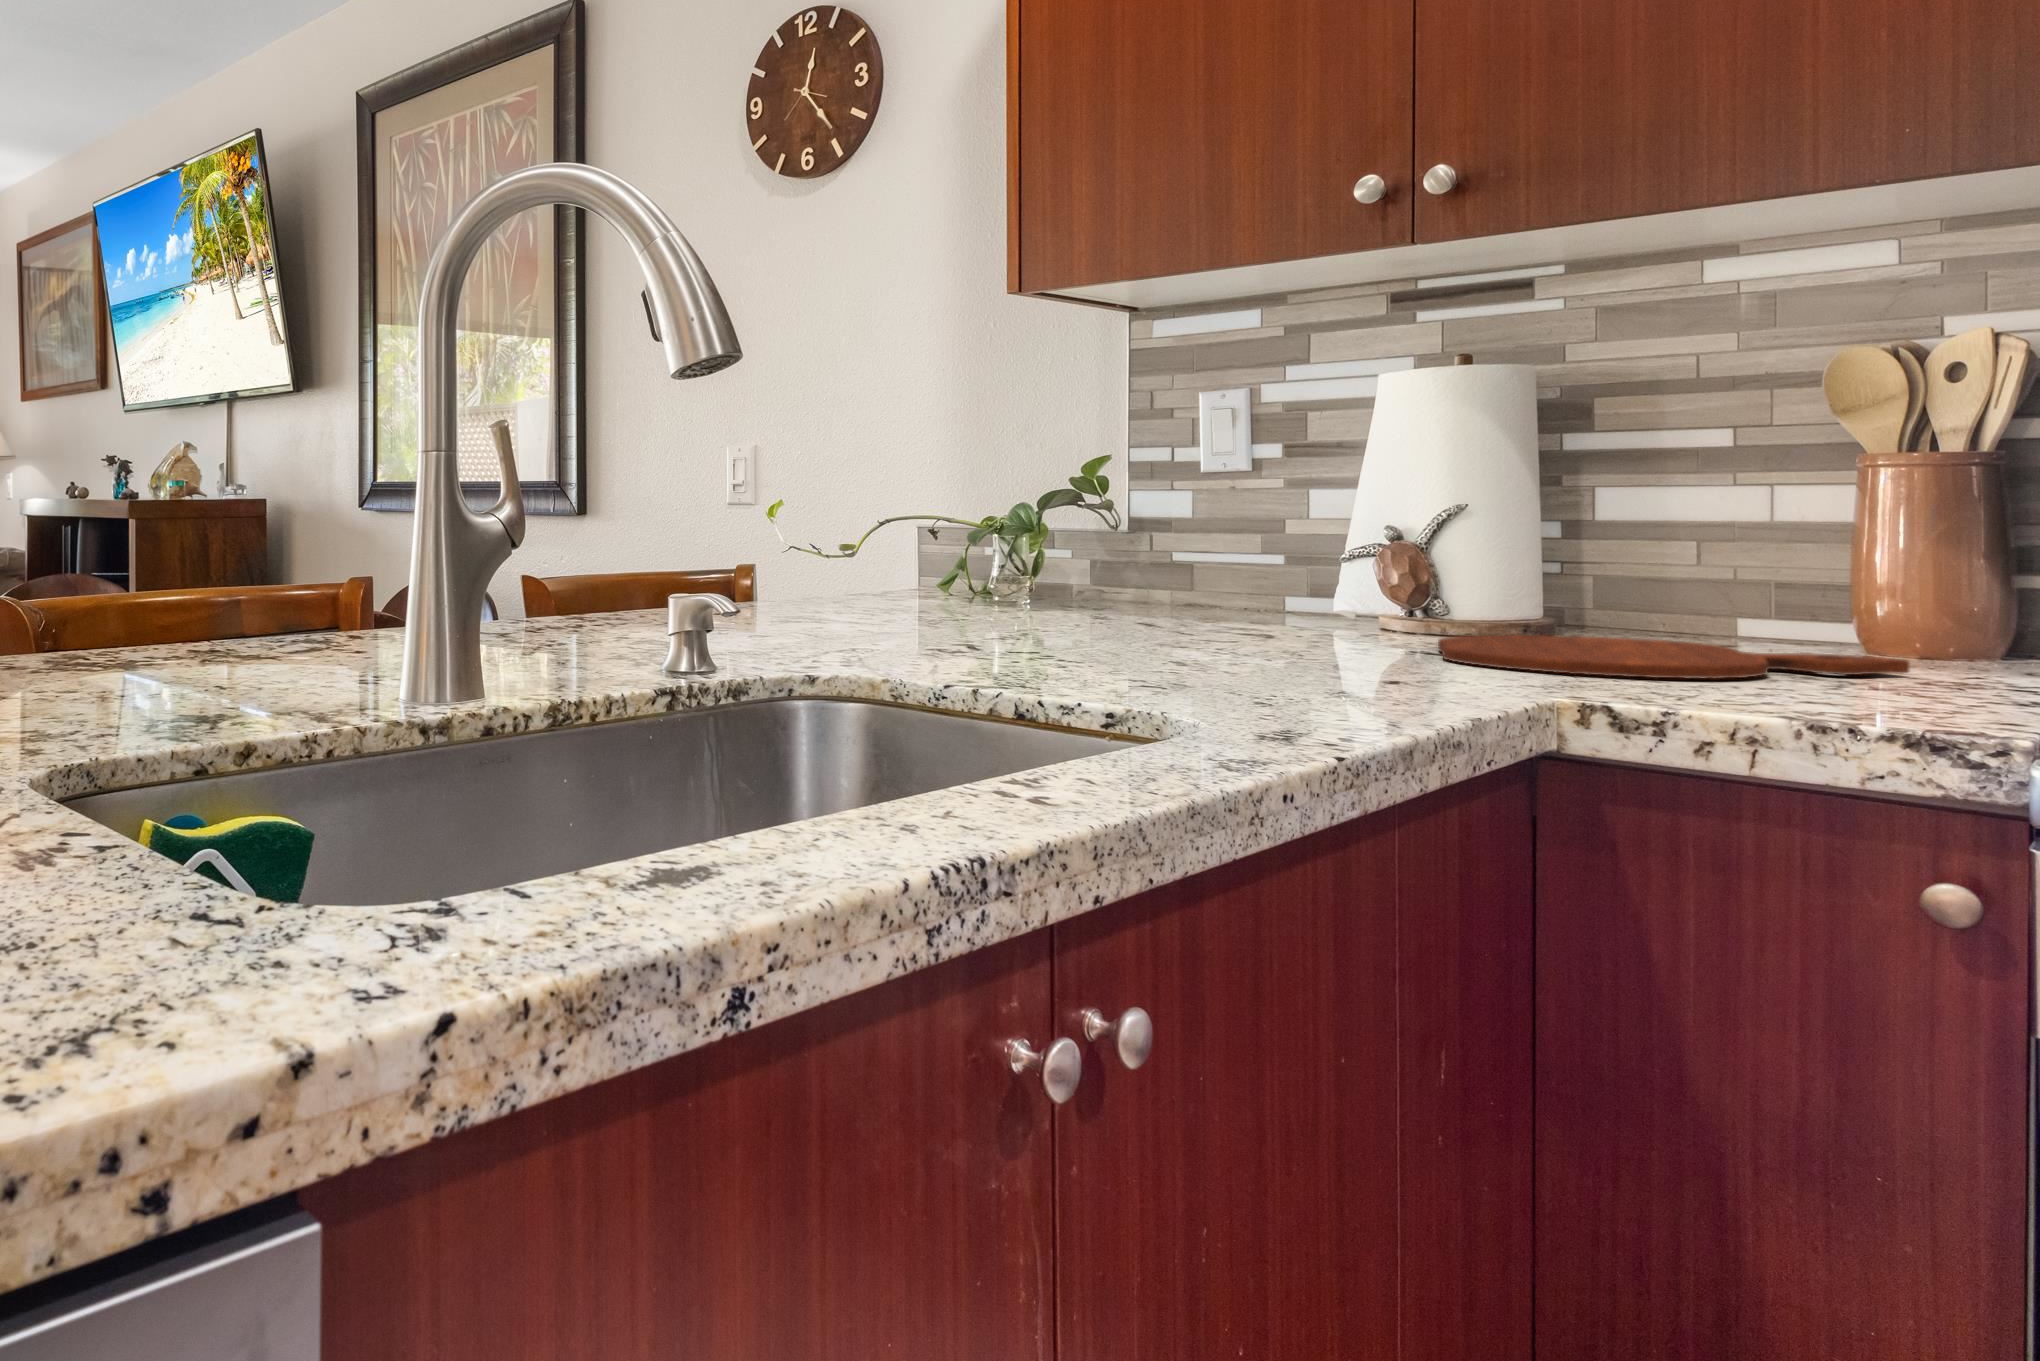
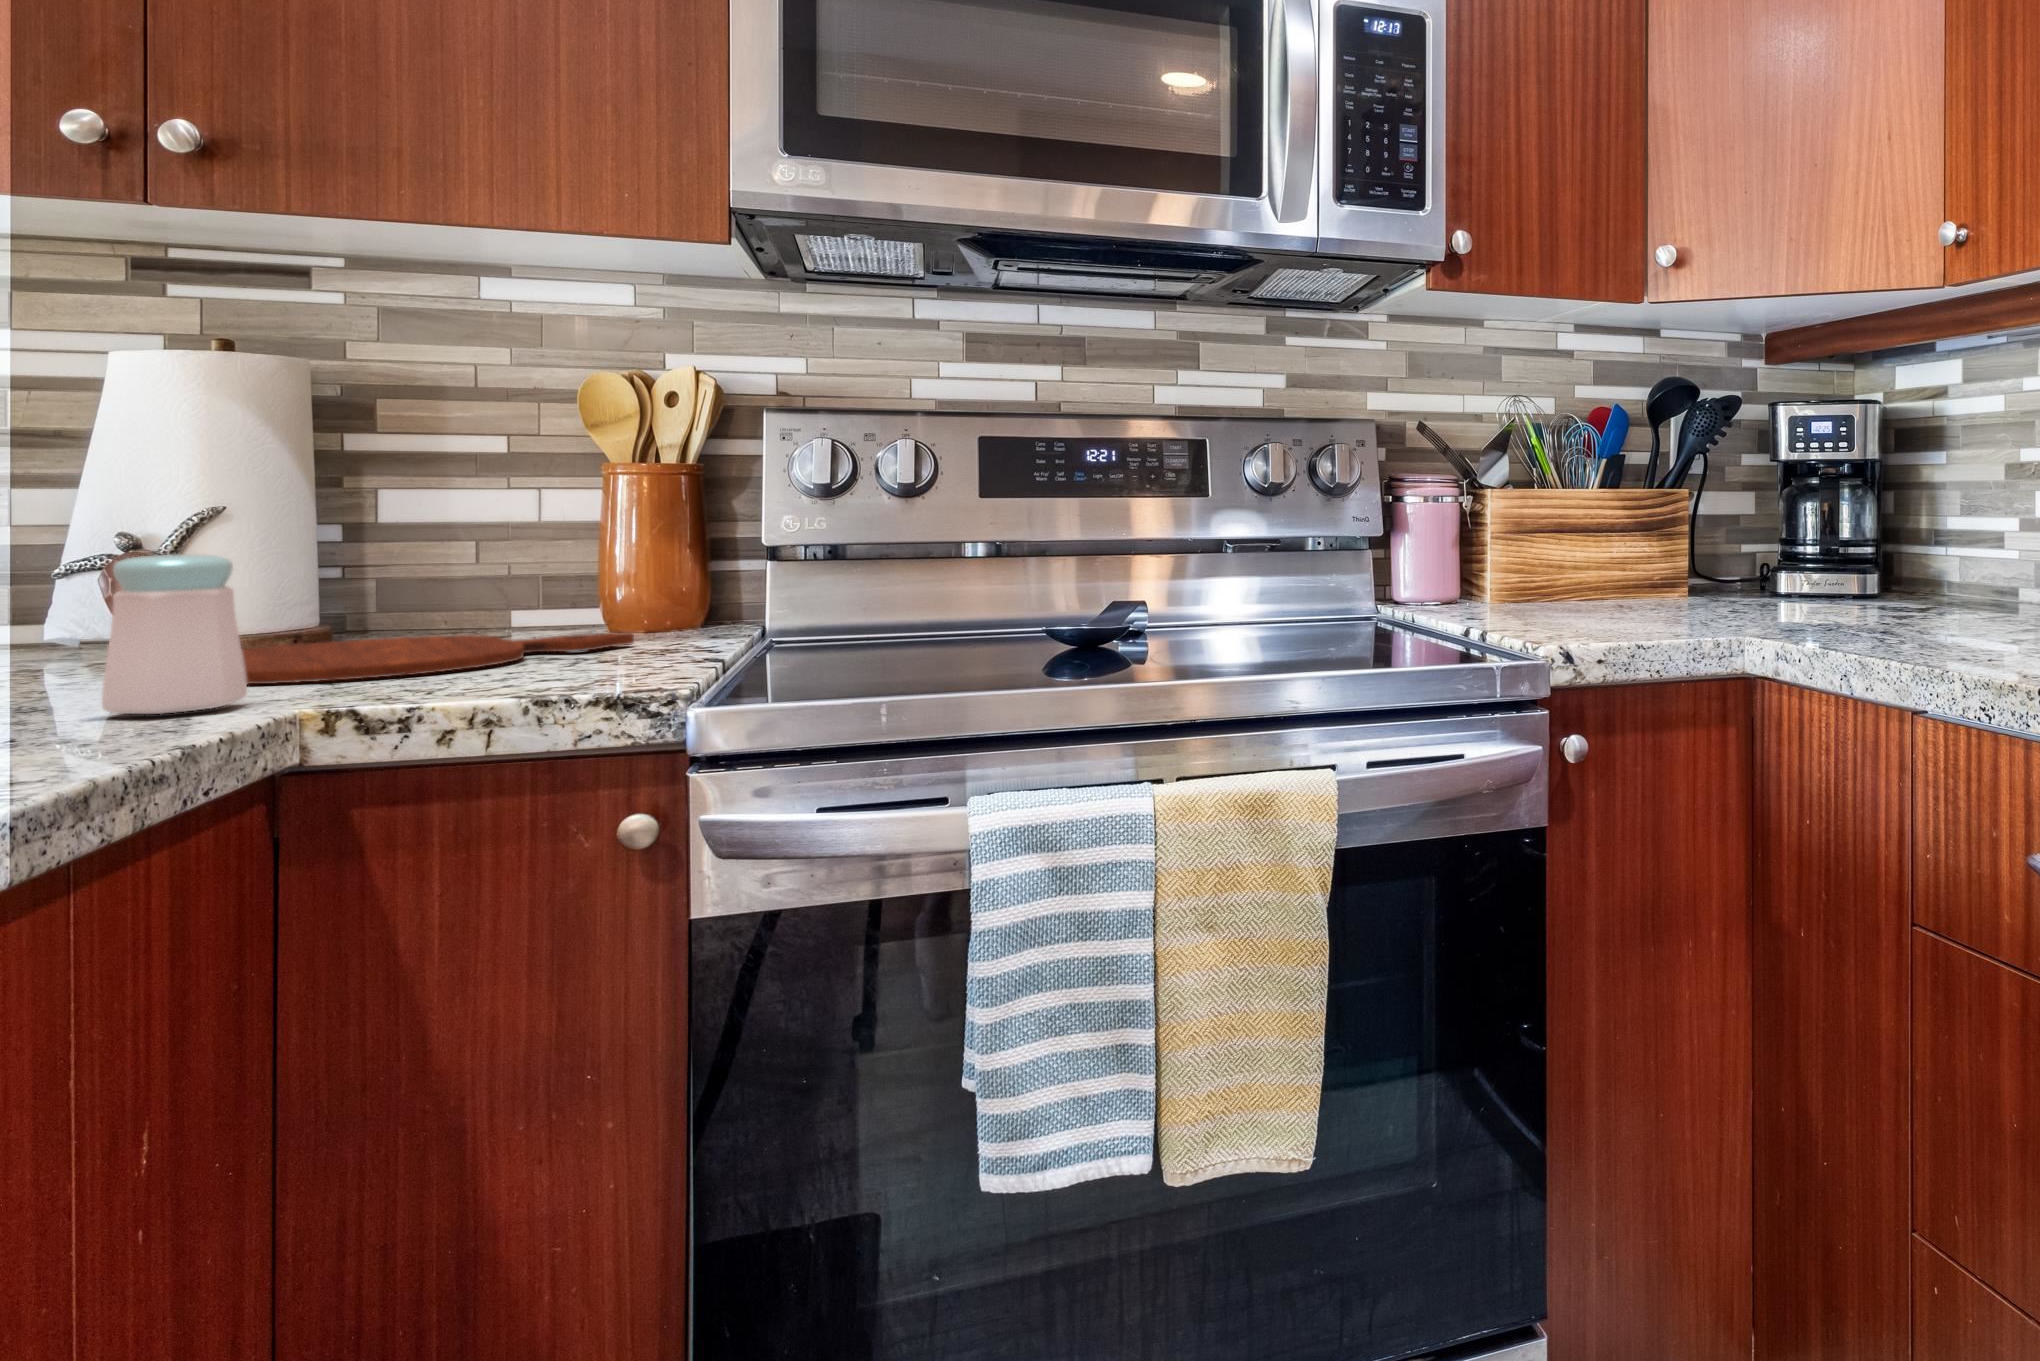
salt shaker: none [1401,546,1507,685] -> present [102,554,247,714]

